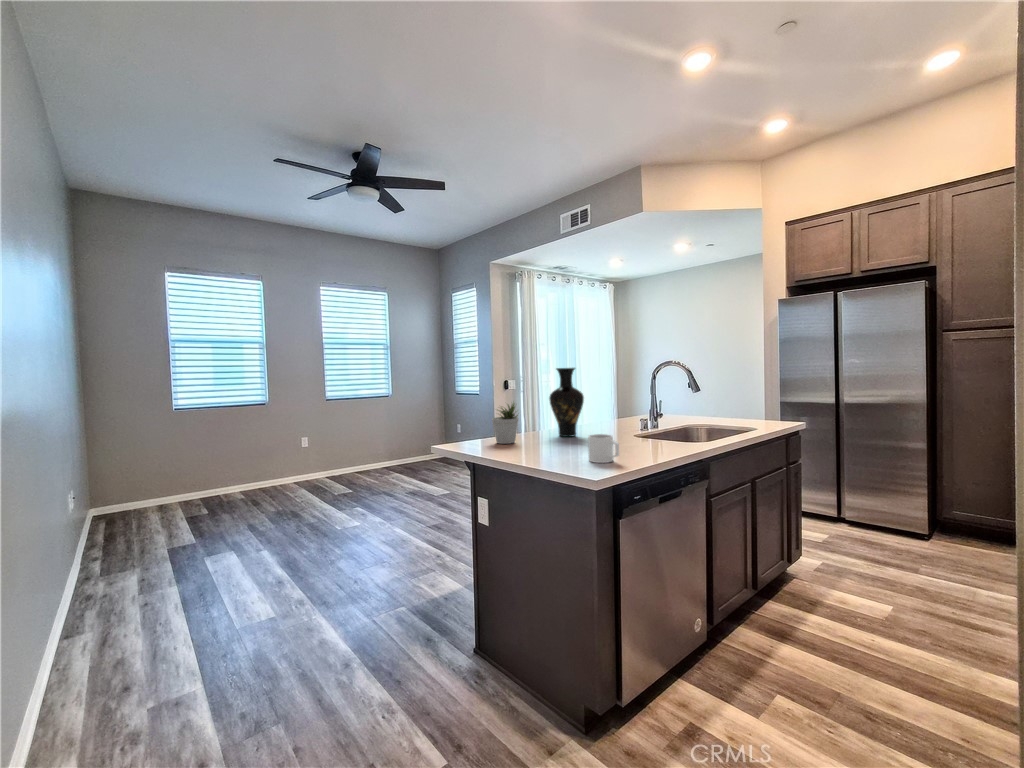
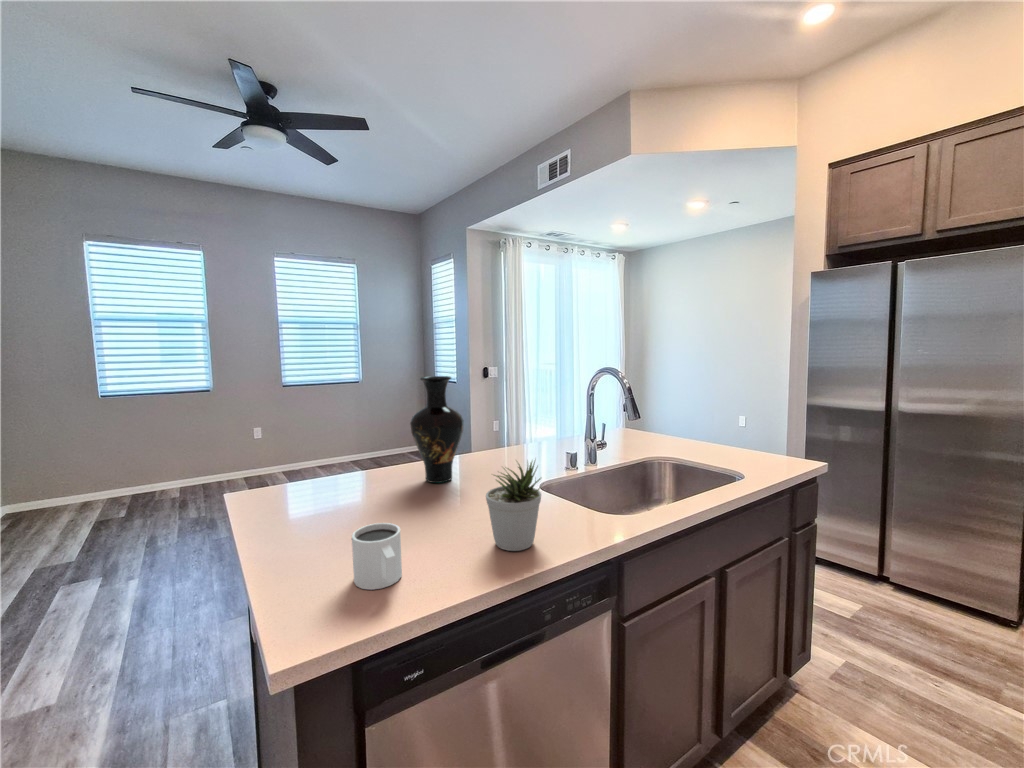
potted plant: present [492,403,518,444] -> present [486,462,542,551]

